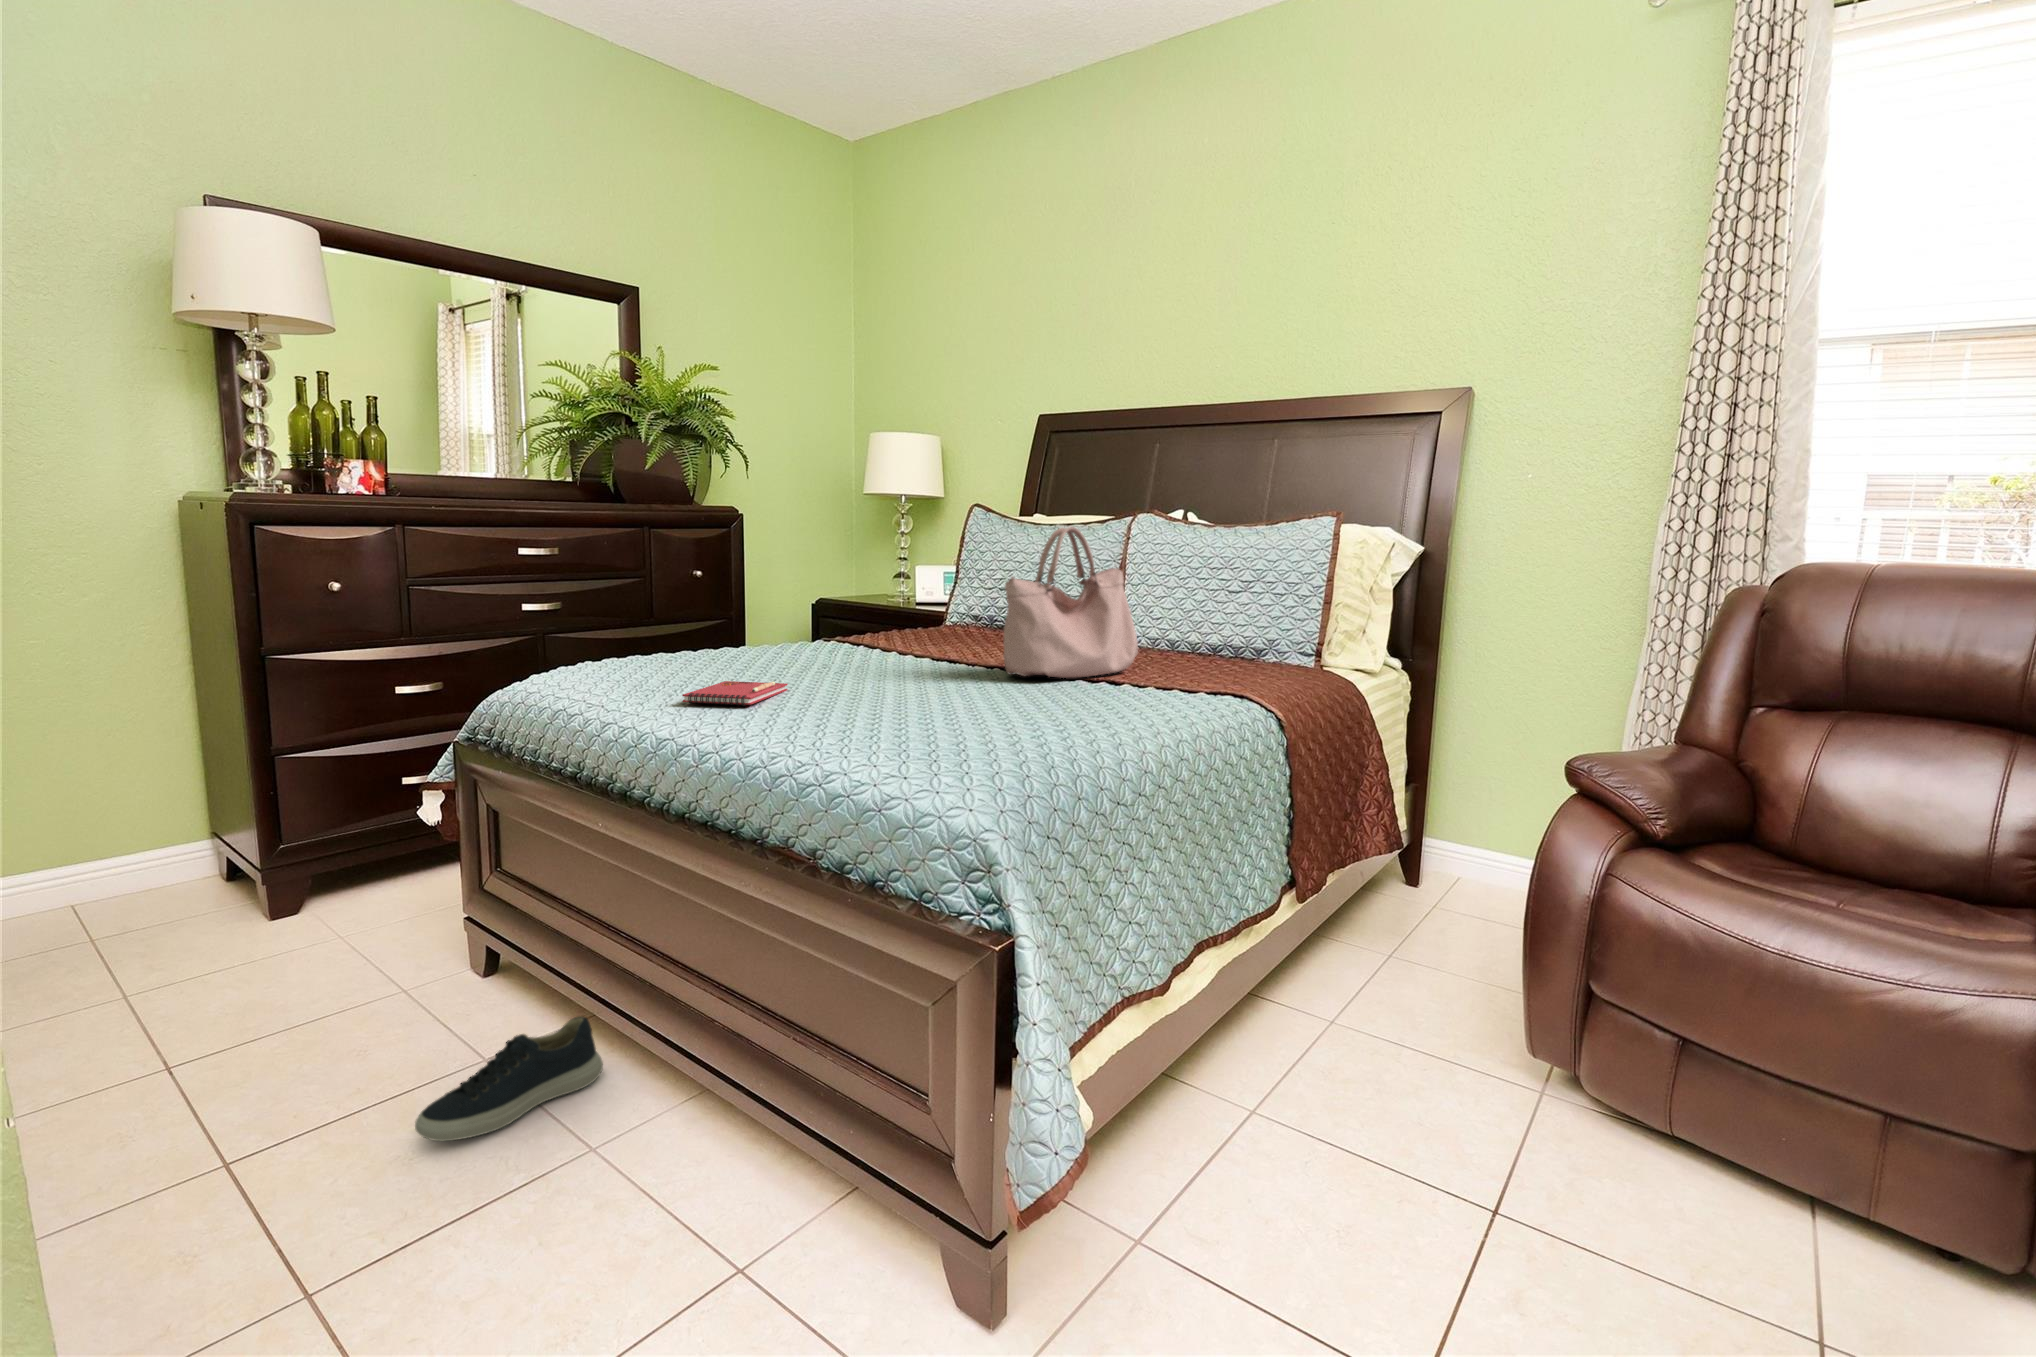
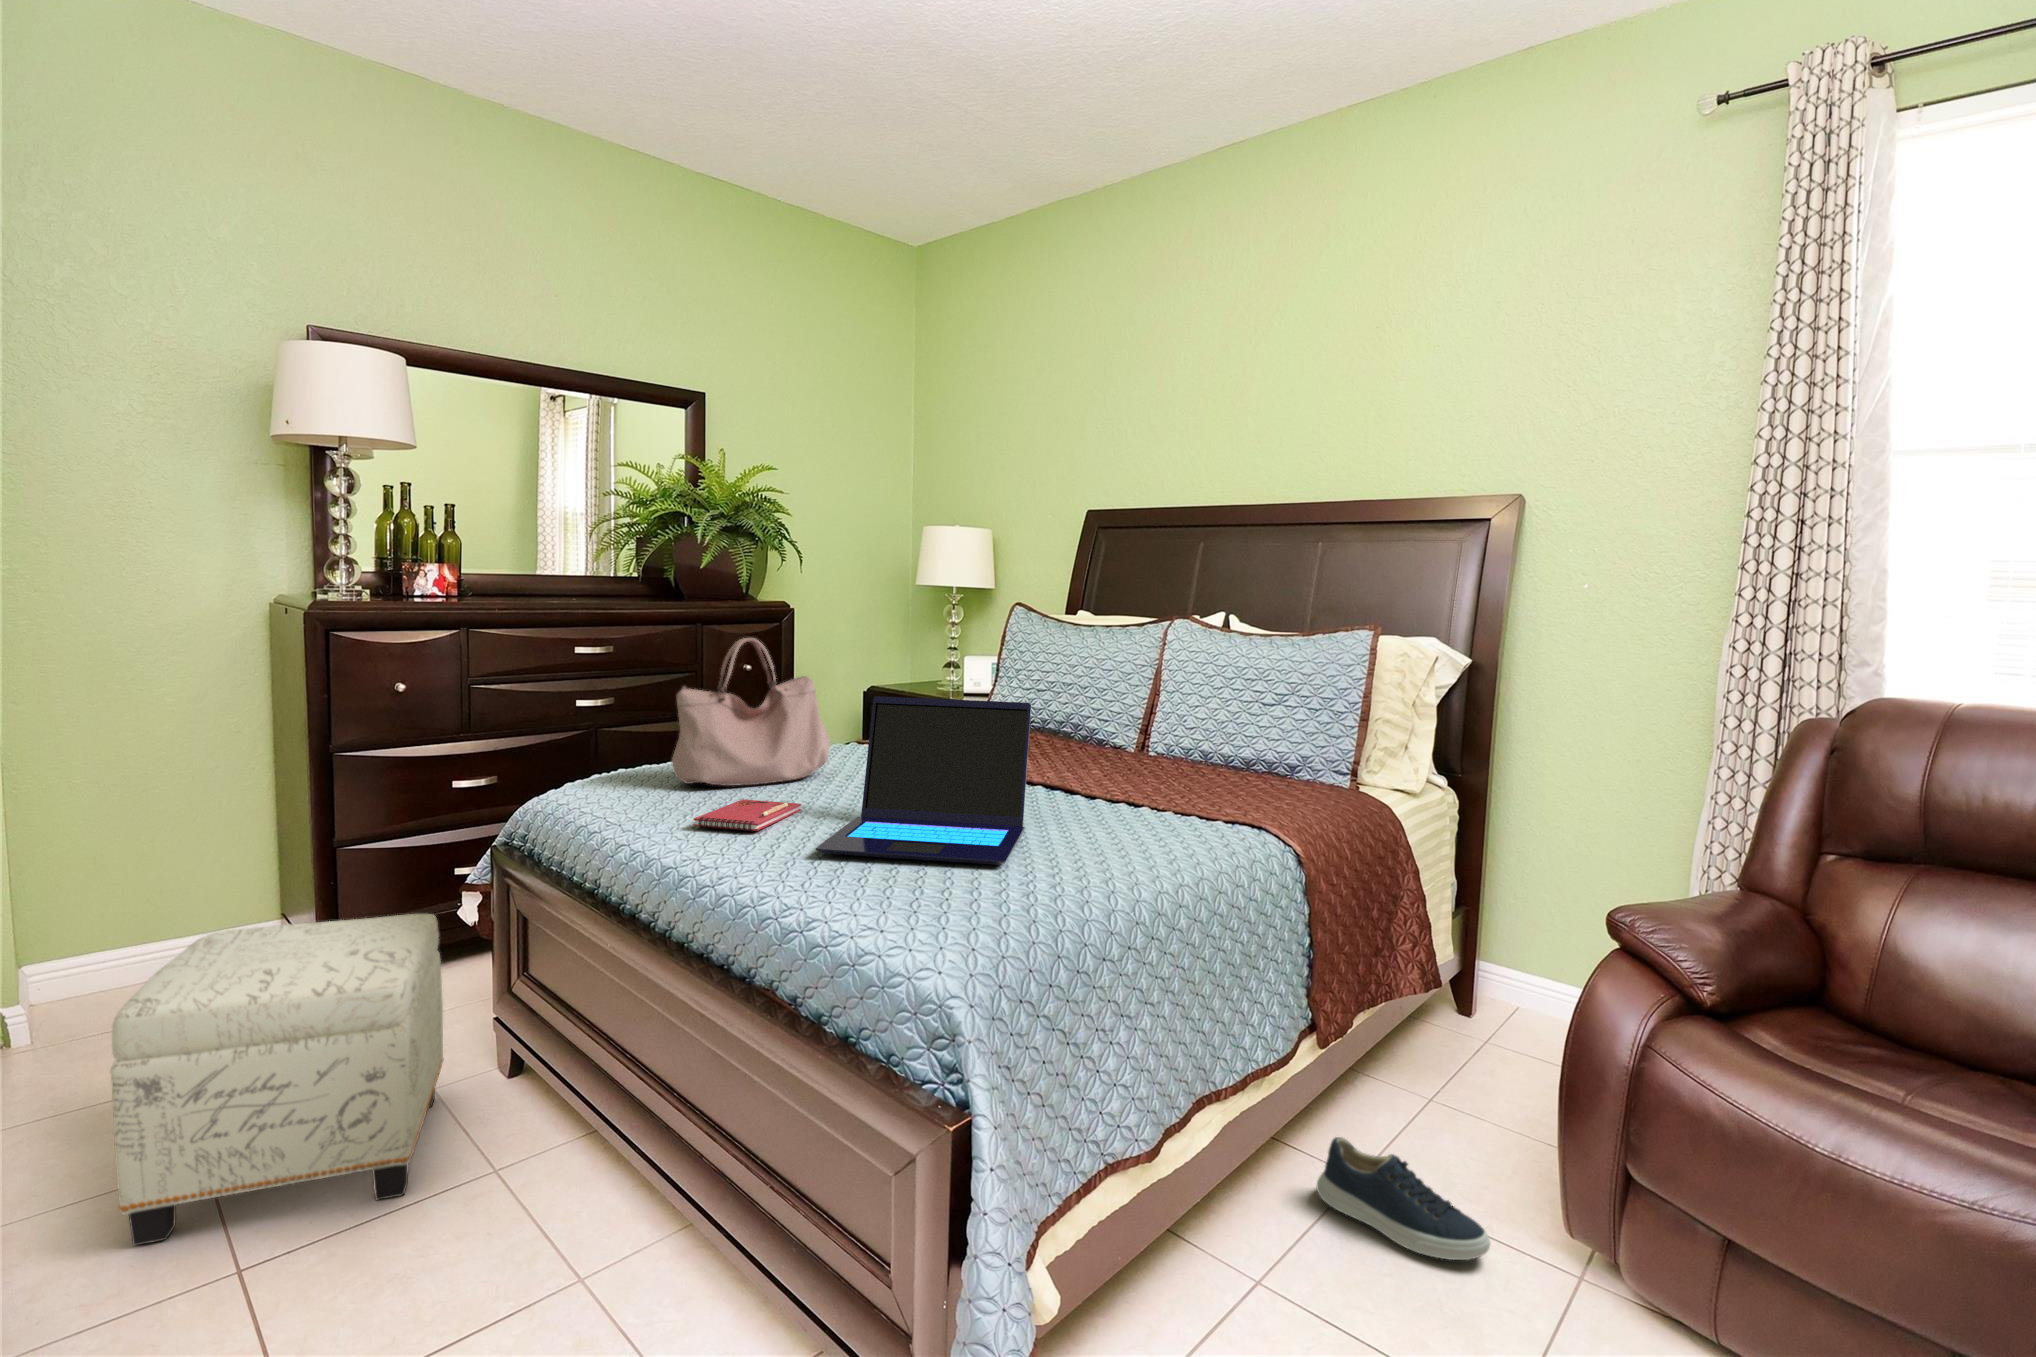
handbag: present [1003,527,1138,678] -> present [672,638,830,786]
laptop: none [818,572,1020,725] -> present [816,696,1031,865]
ottoman: none [69,809,415,1143] -> present [110,914,444,1245]
shoe: present [415,1016,603,1141] -> present [1317,1137,1490,1260]

